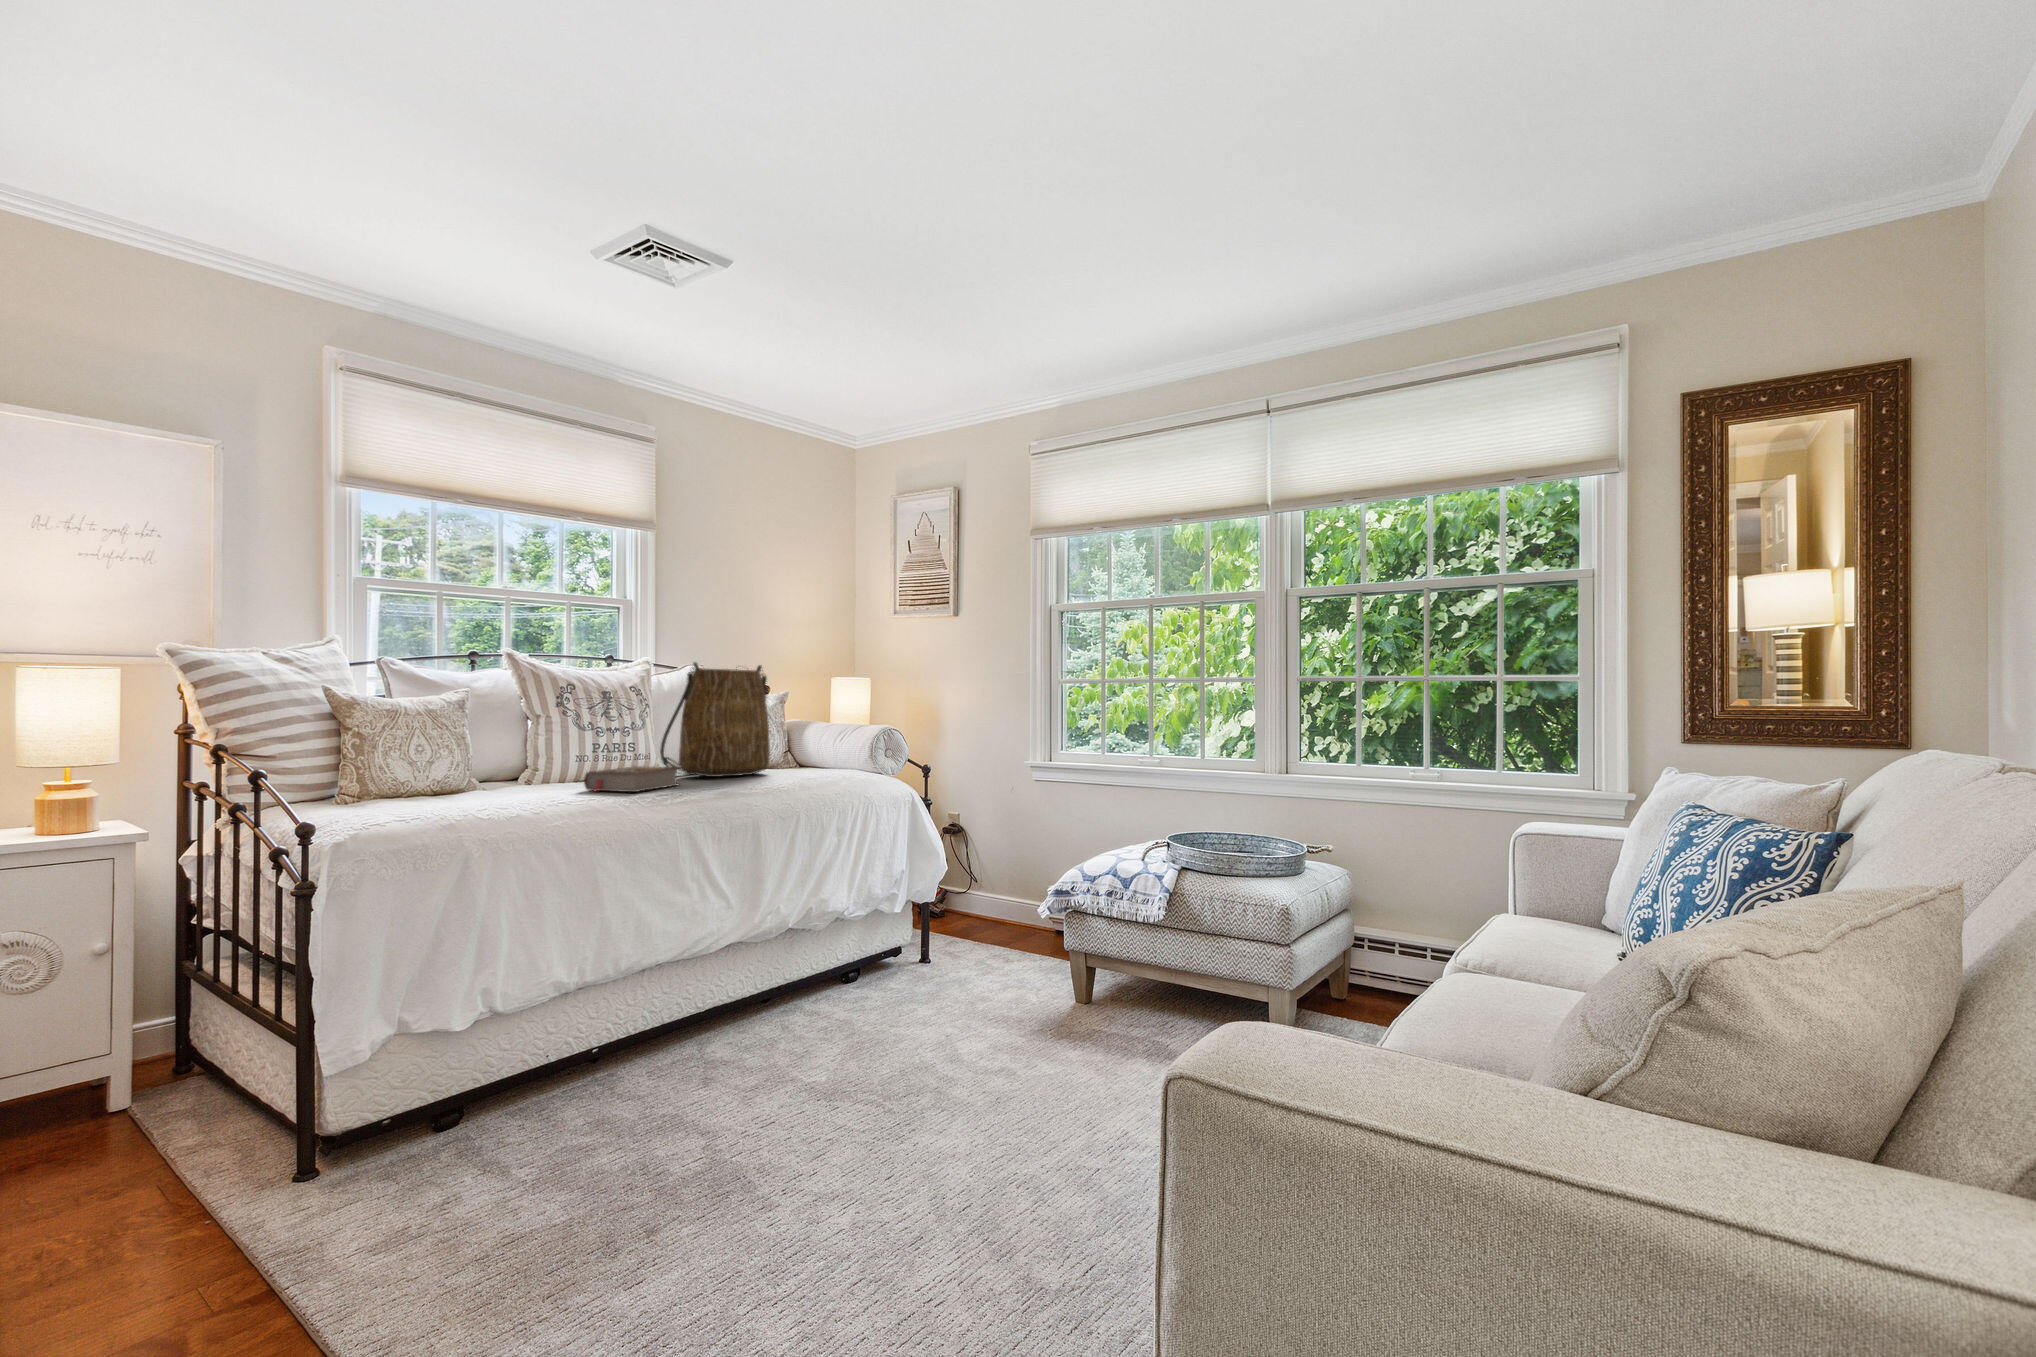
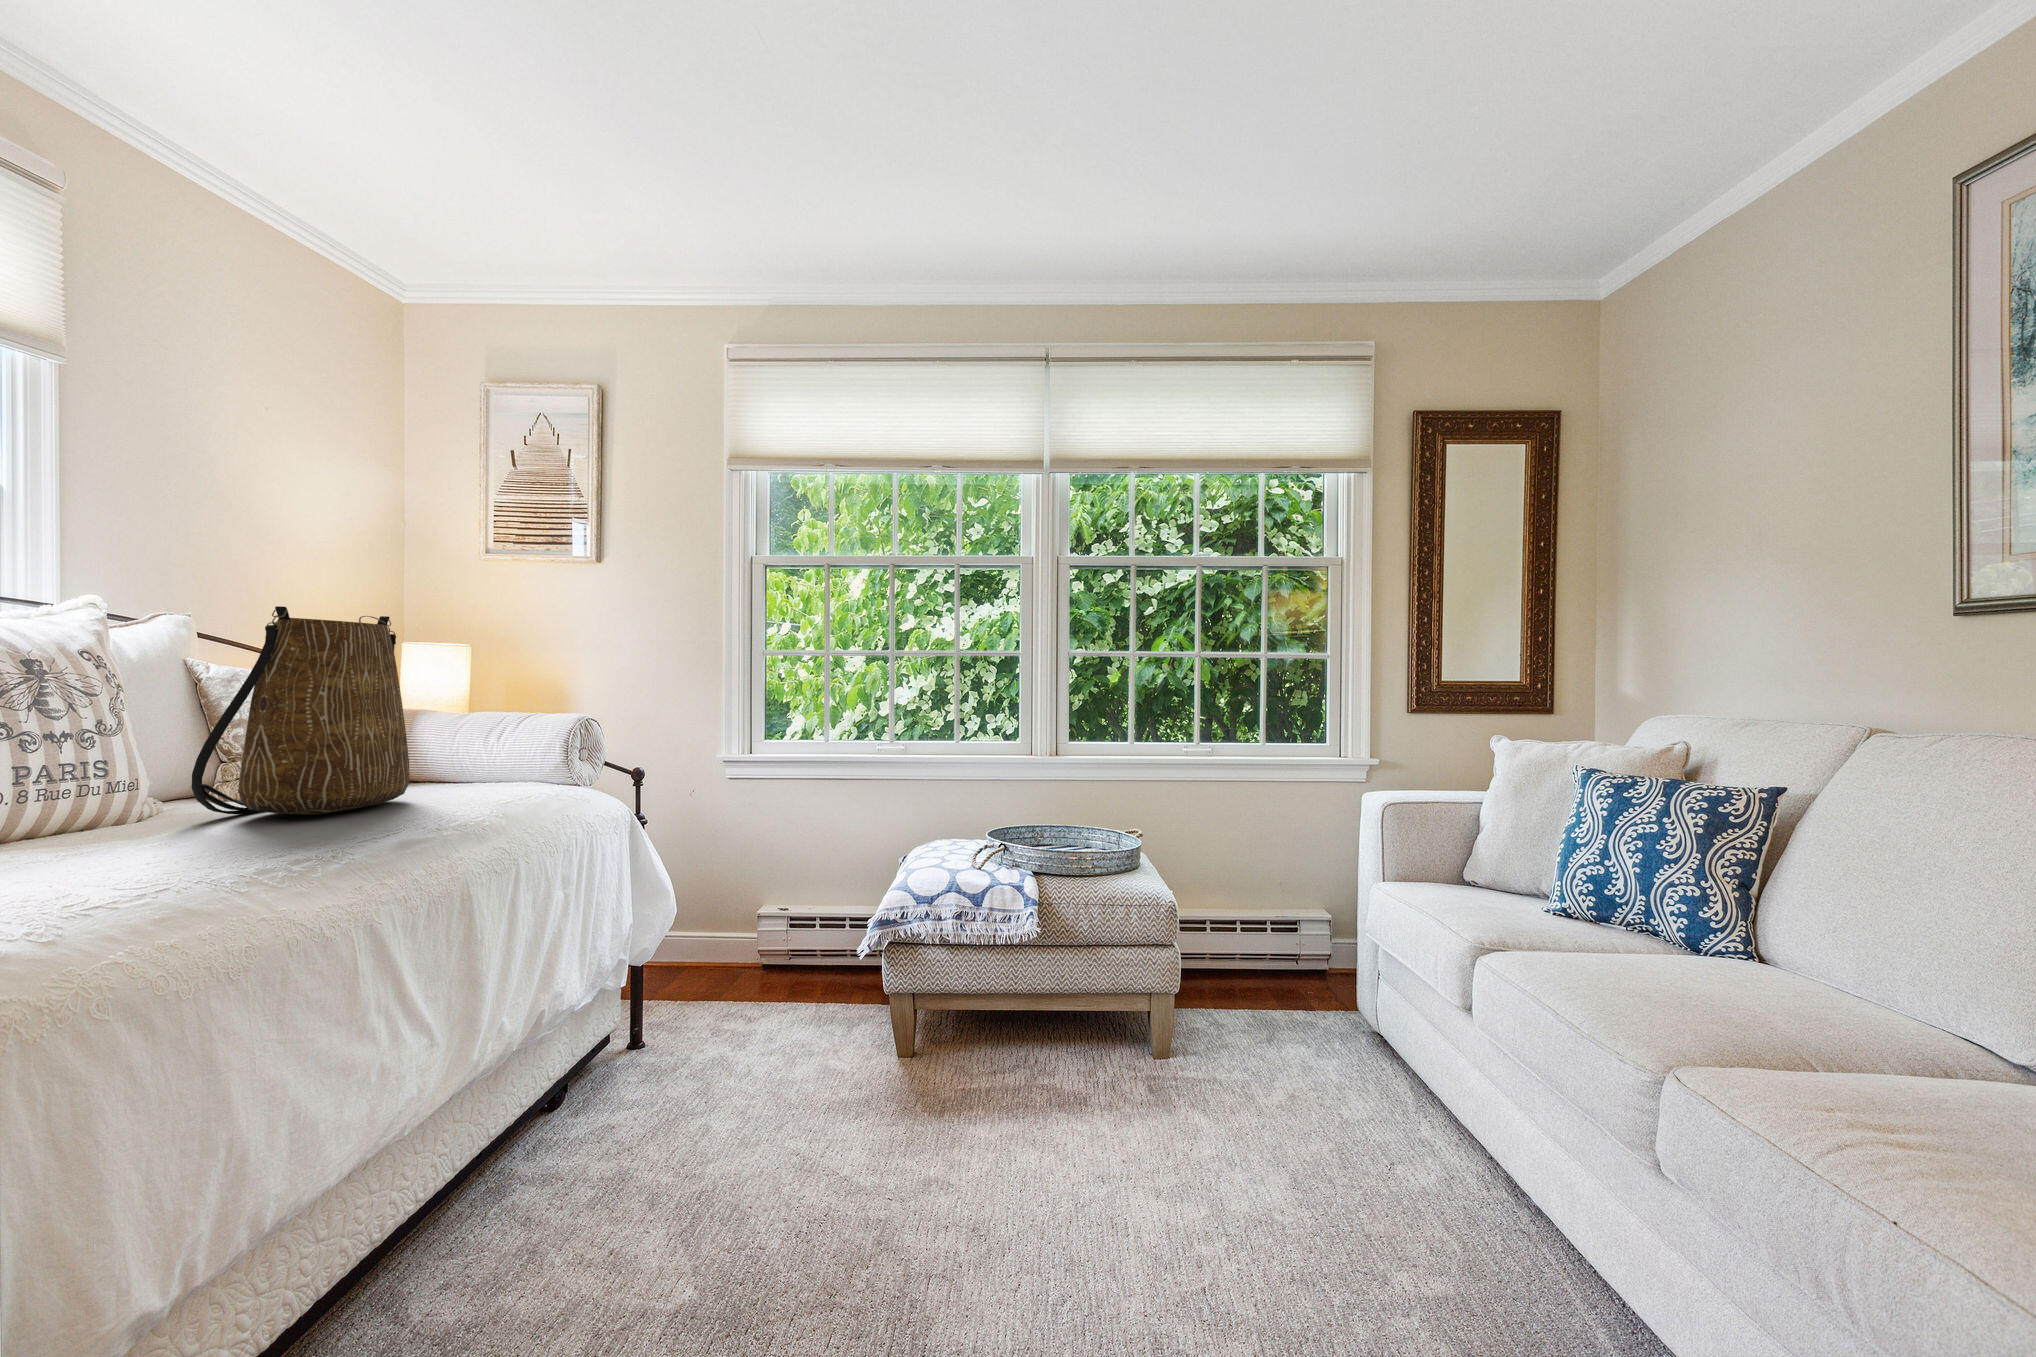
book: present [584,766,680,792] -> none [76,804,290,873]

